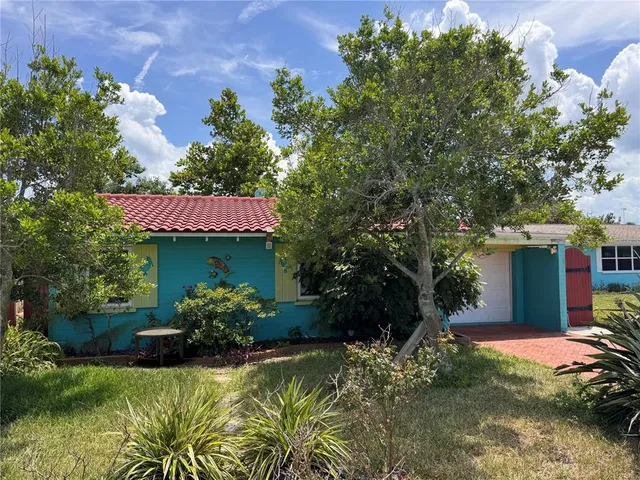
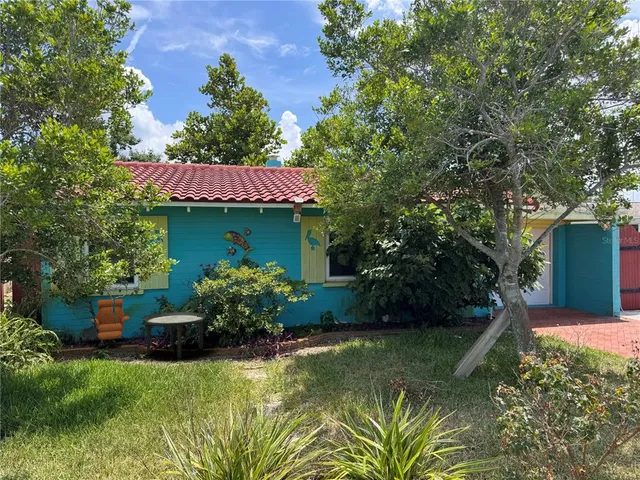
lounge chair: none [90,316,123,358] -> present [91,299,129,349]

